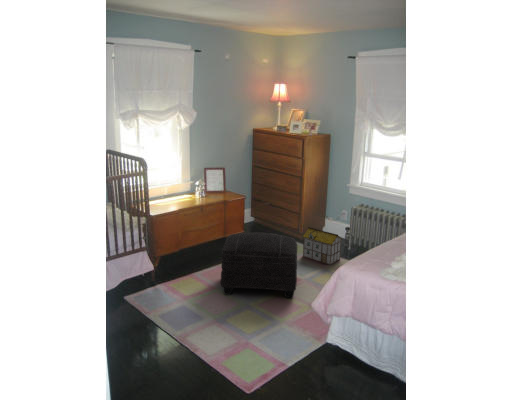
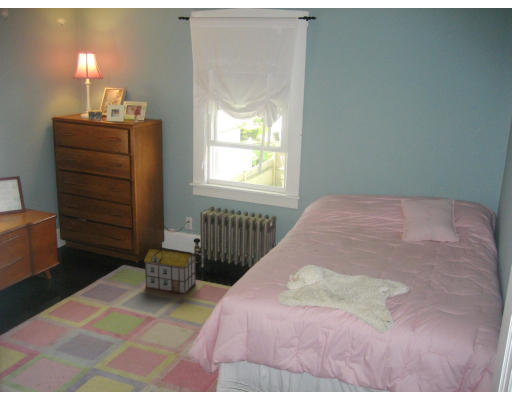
ottoman: present [221,232,297,298] -> none [30,268,150,373]

